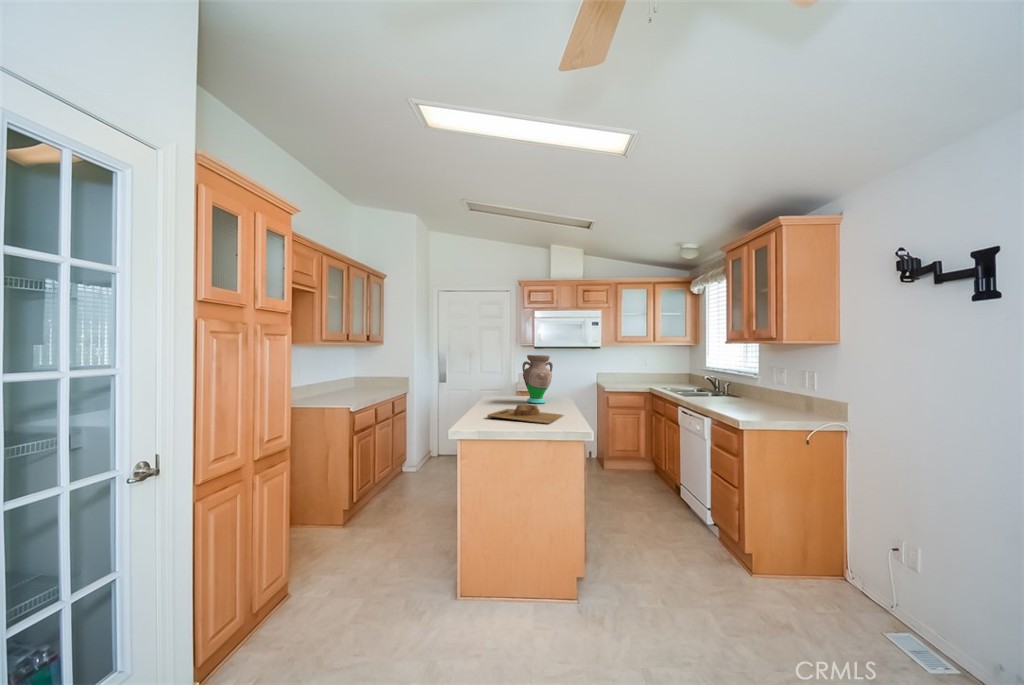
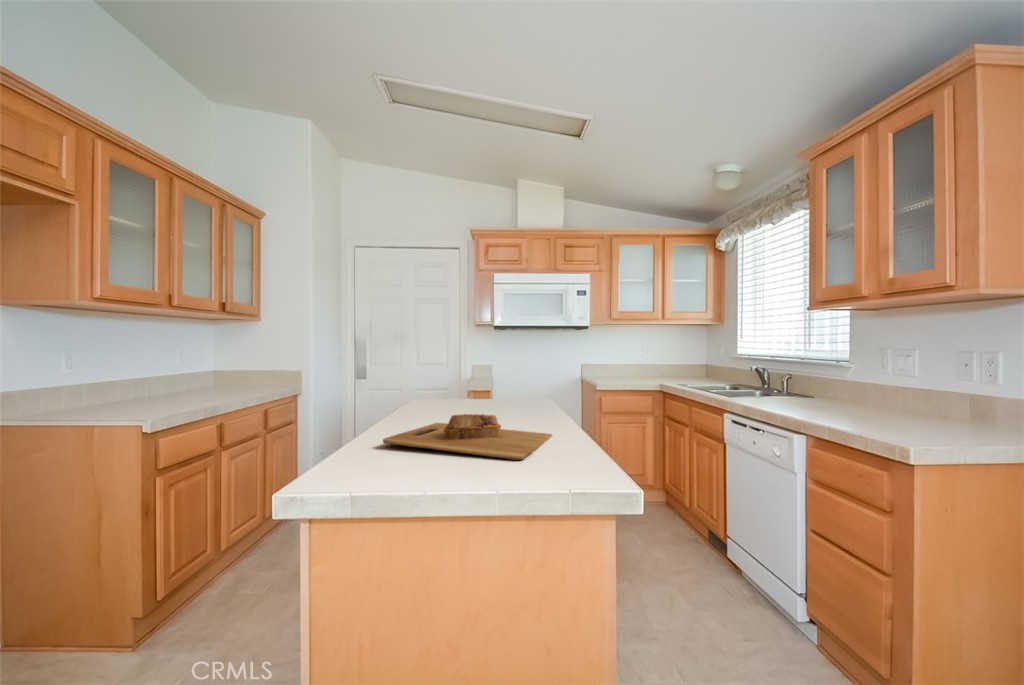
vase: present [522,355,553,404] -> none [470,322,525,411]

